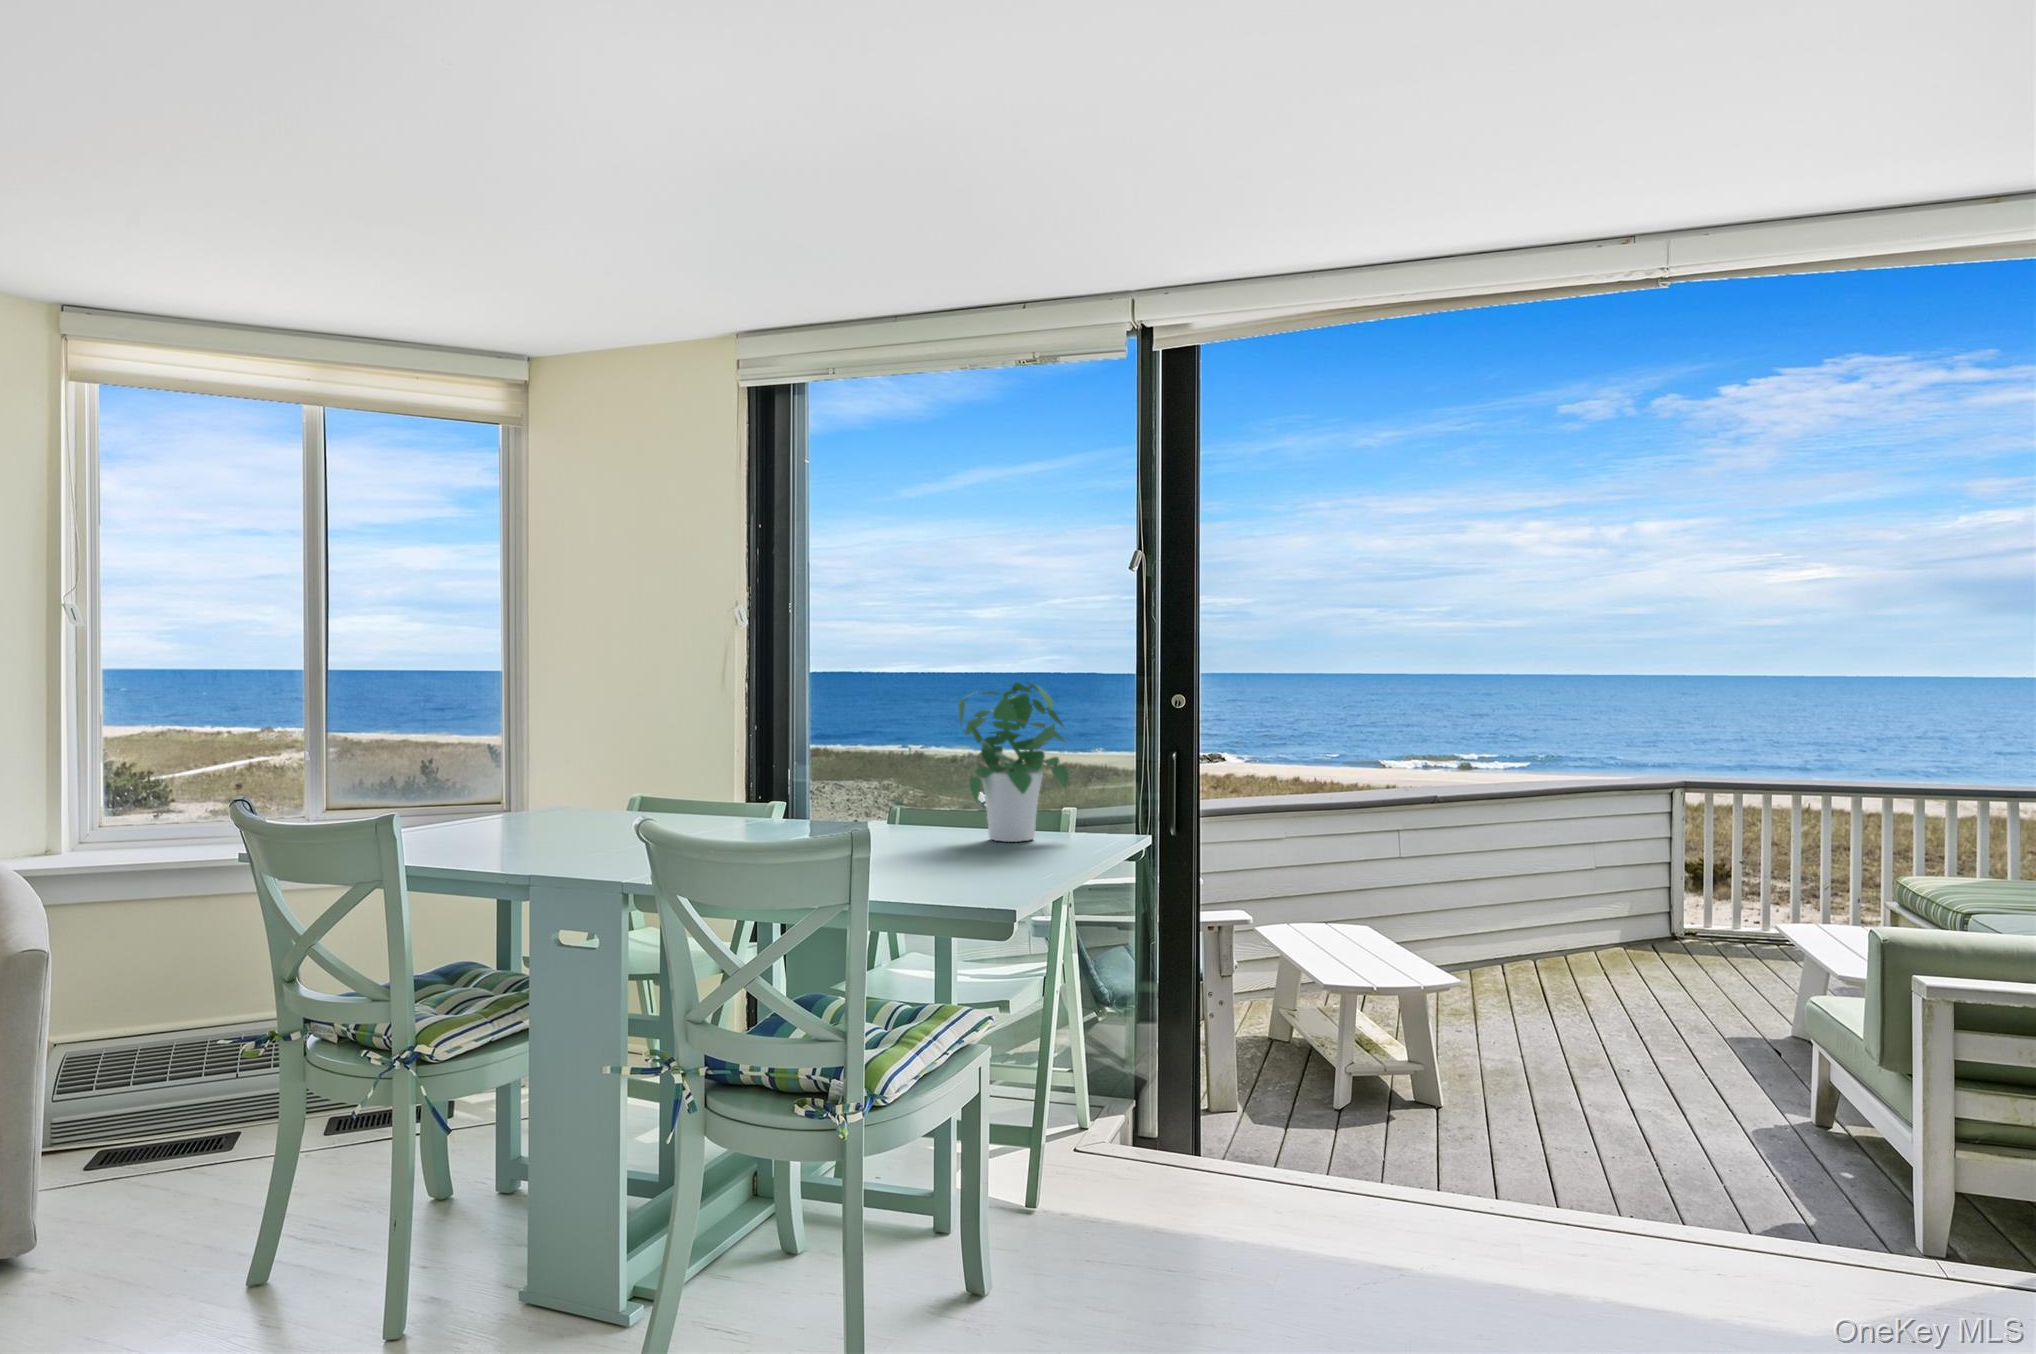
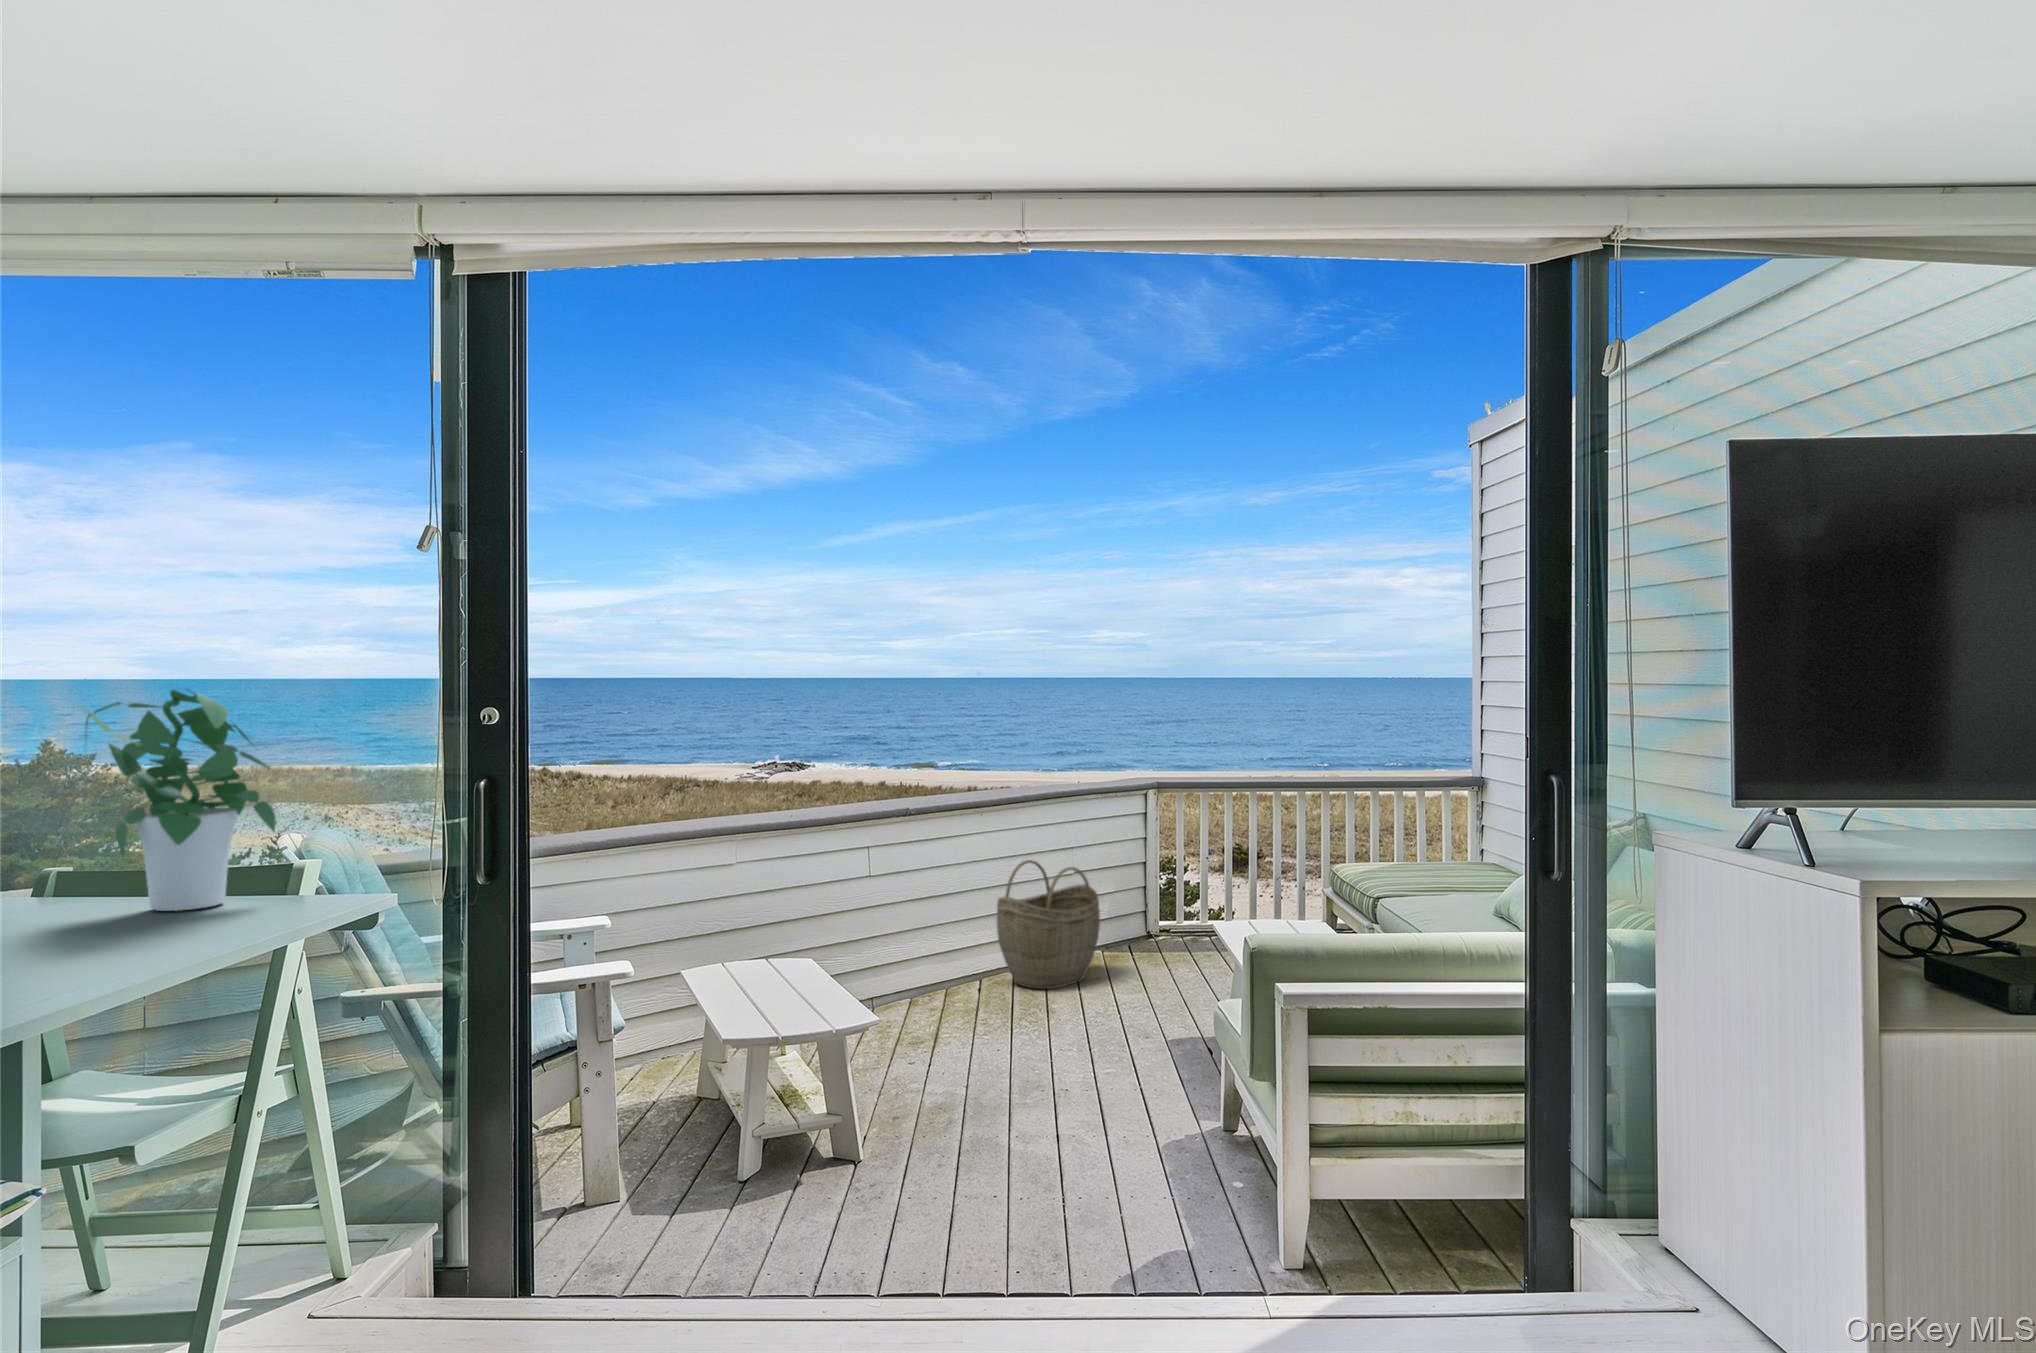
woven basket: none [1521,852,1631,978] -> present [997,860,1100,989]

